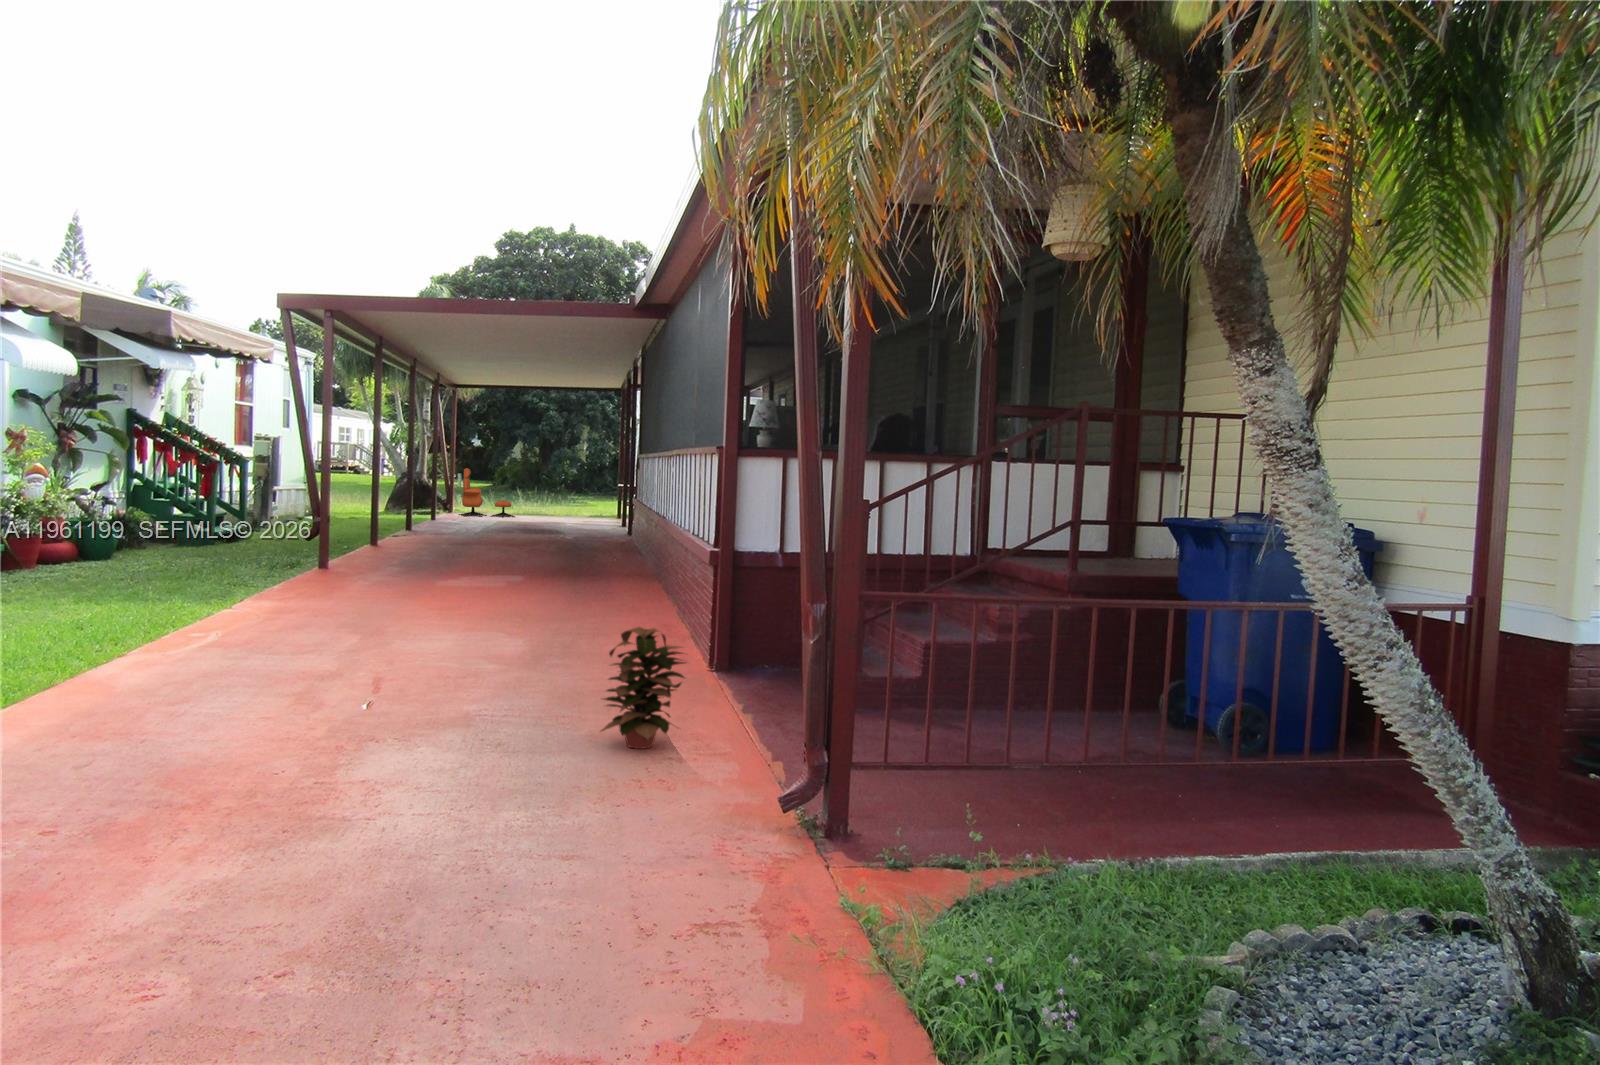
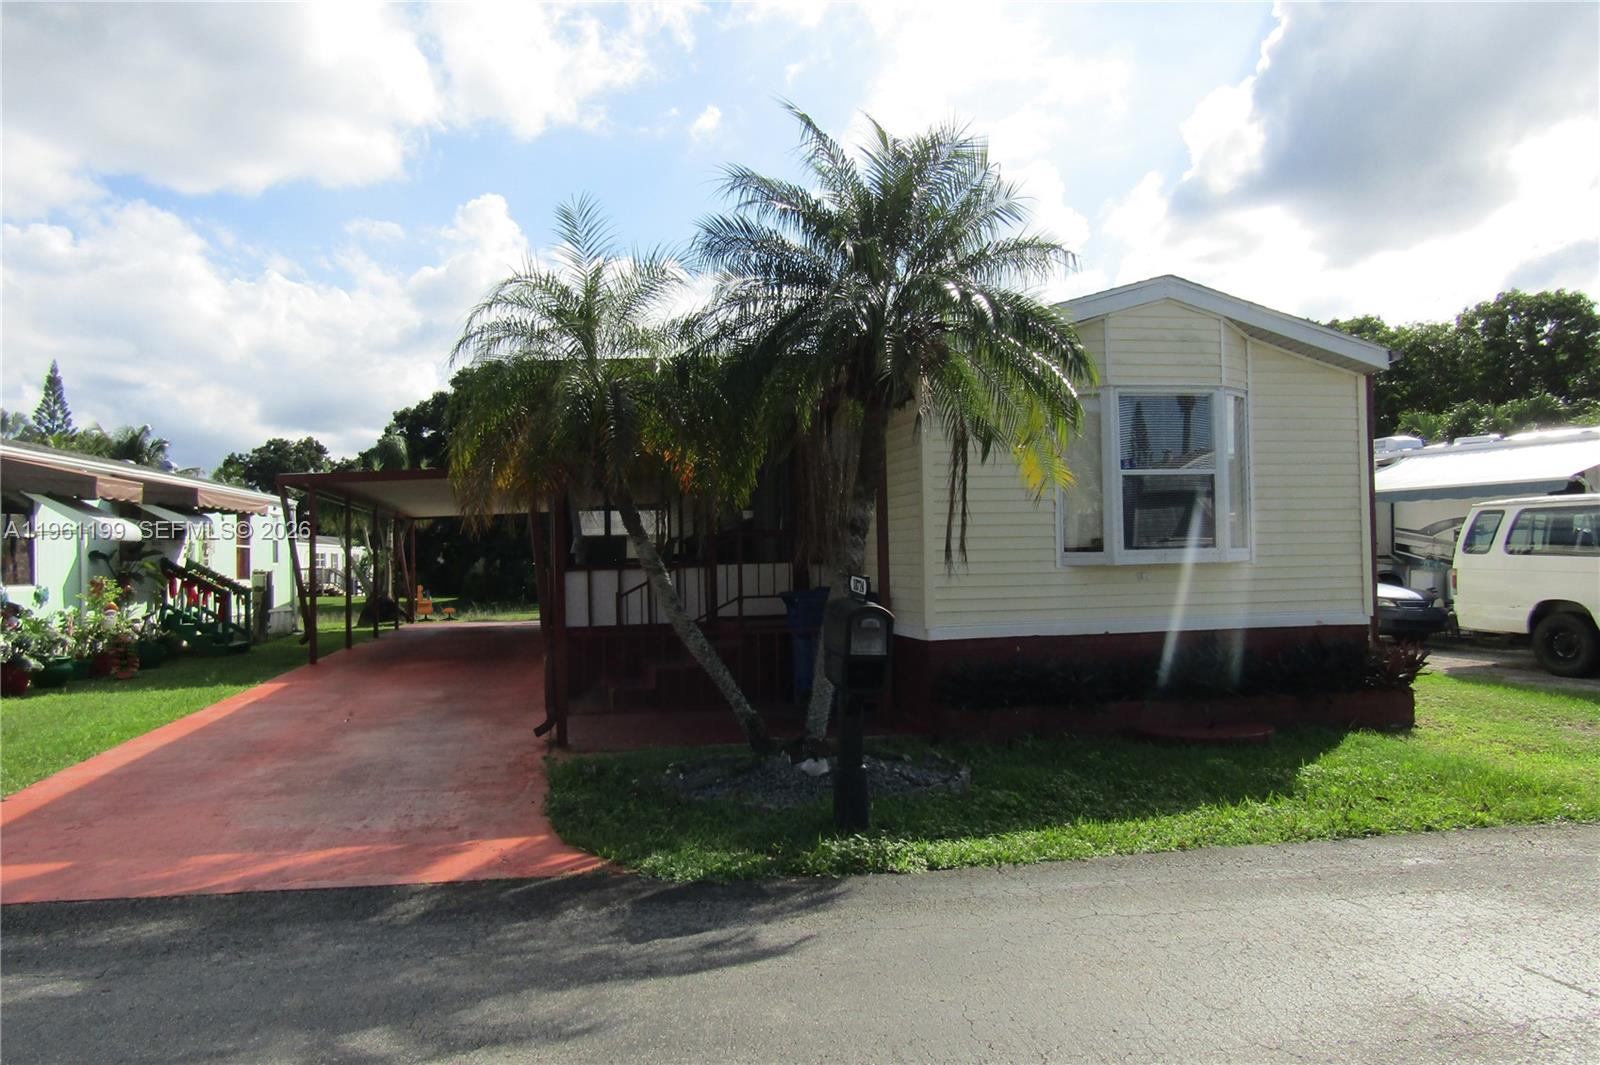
decorative plant: present [602,627,684,749] -> present [106,633,139,679]

